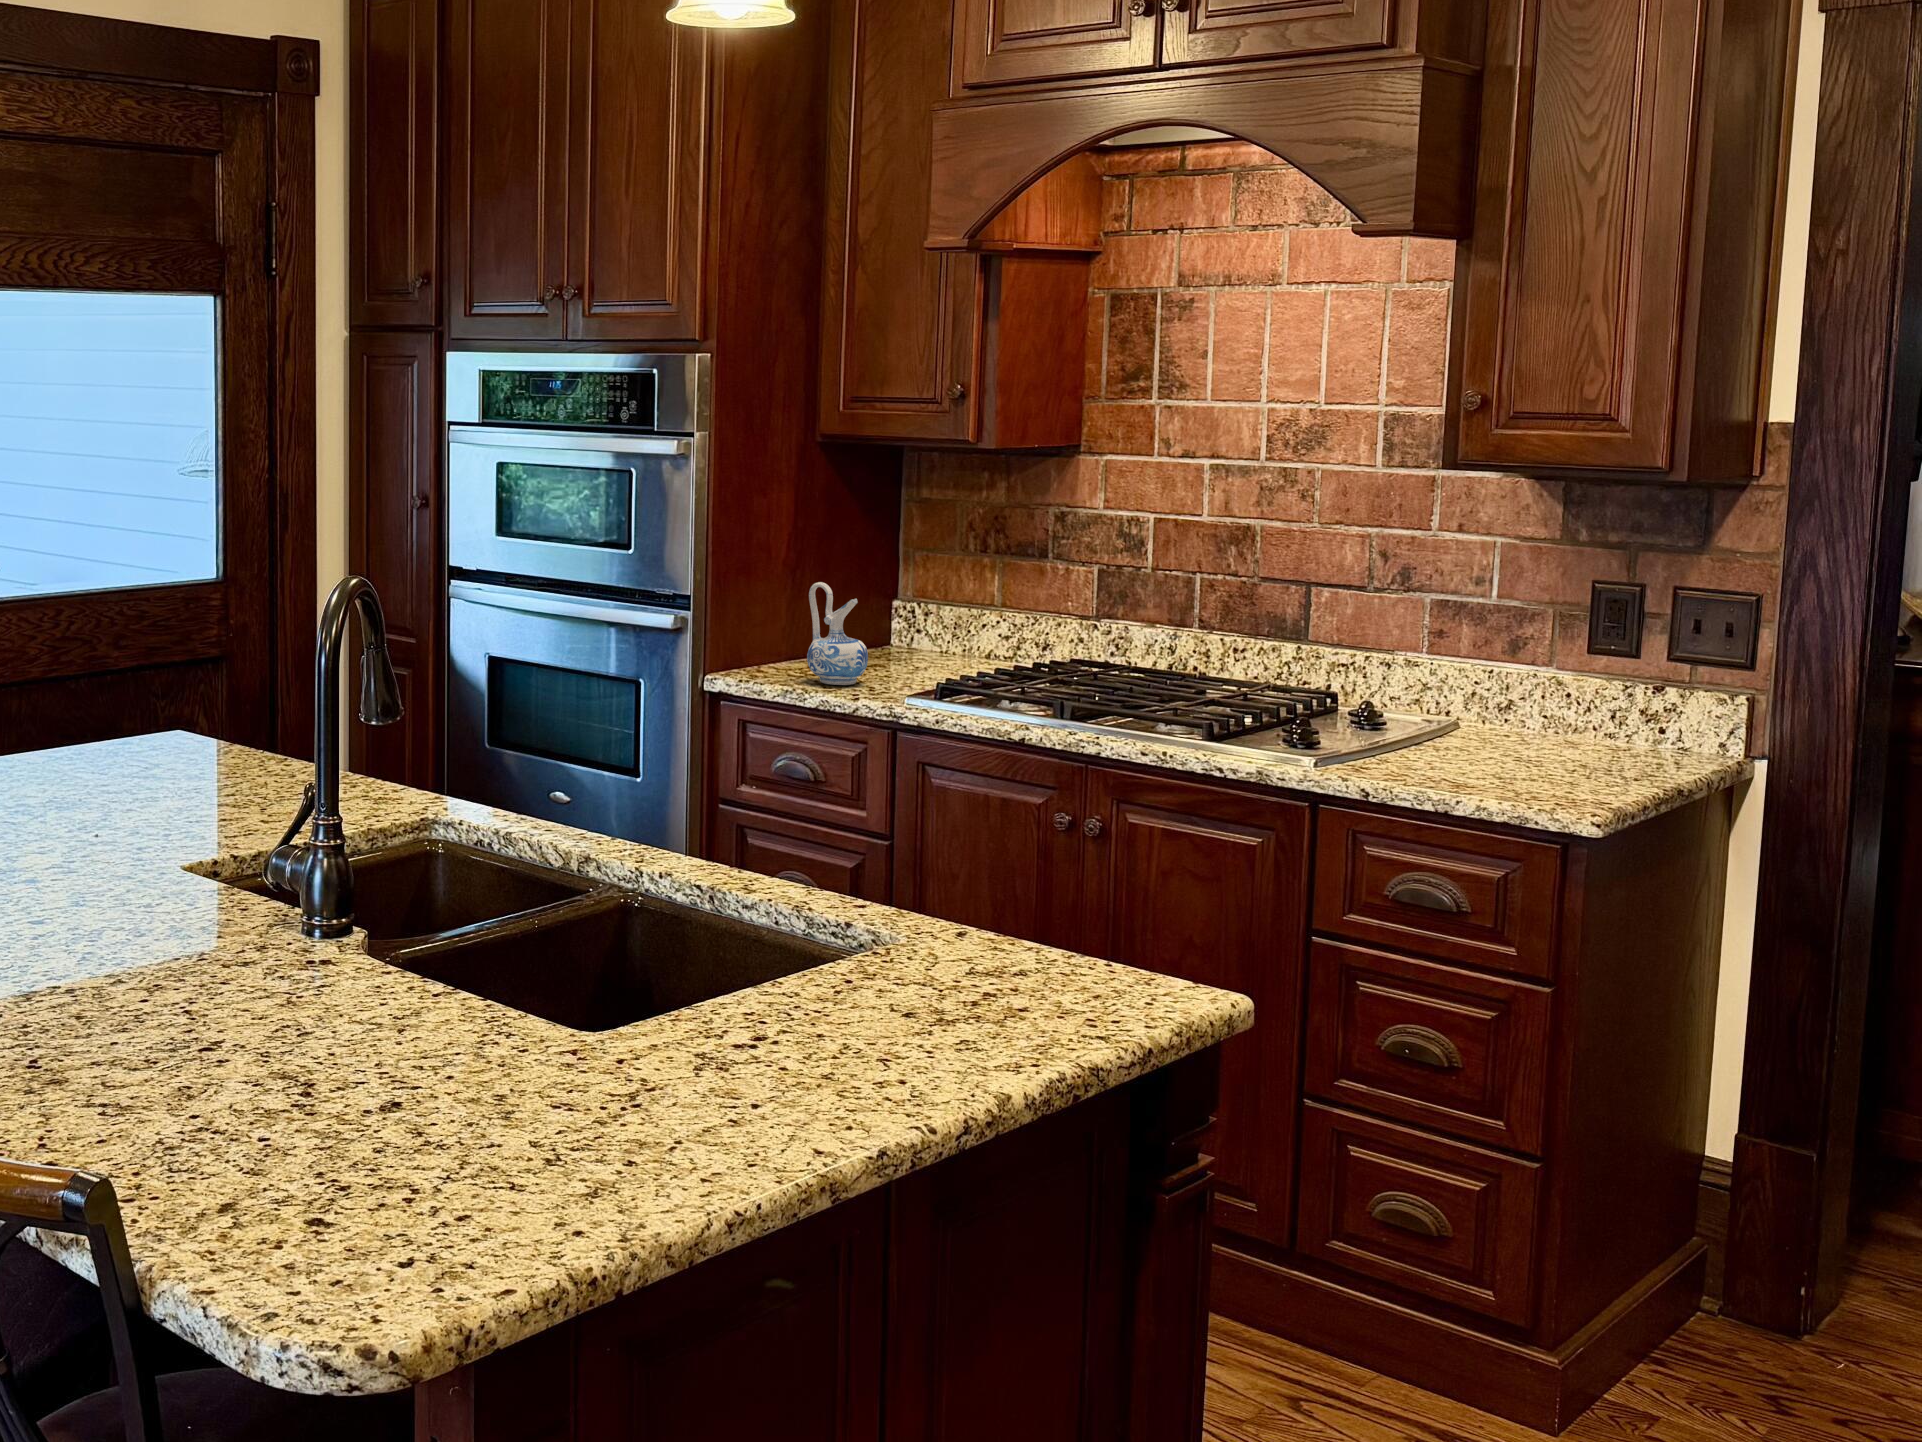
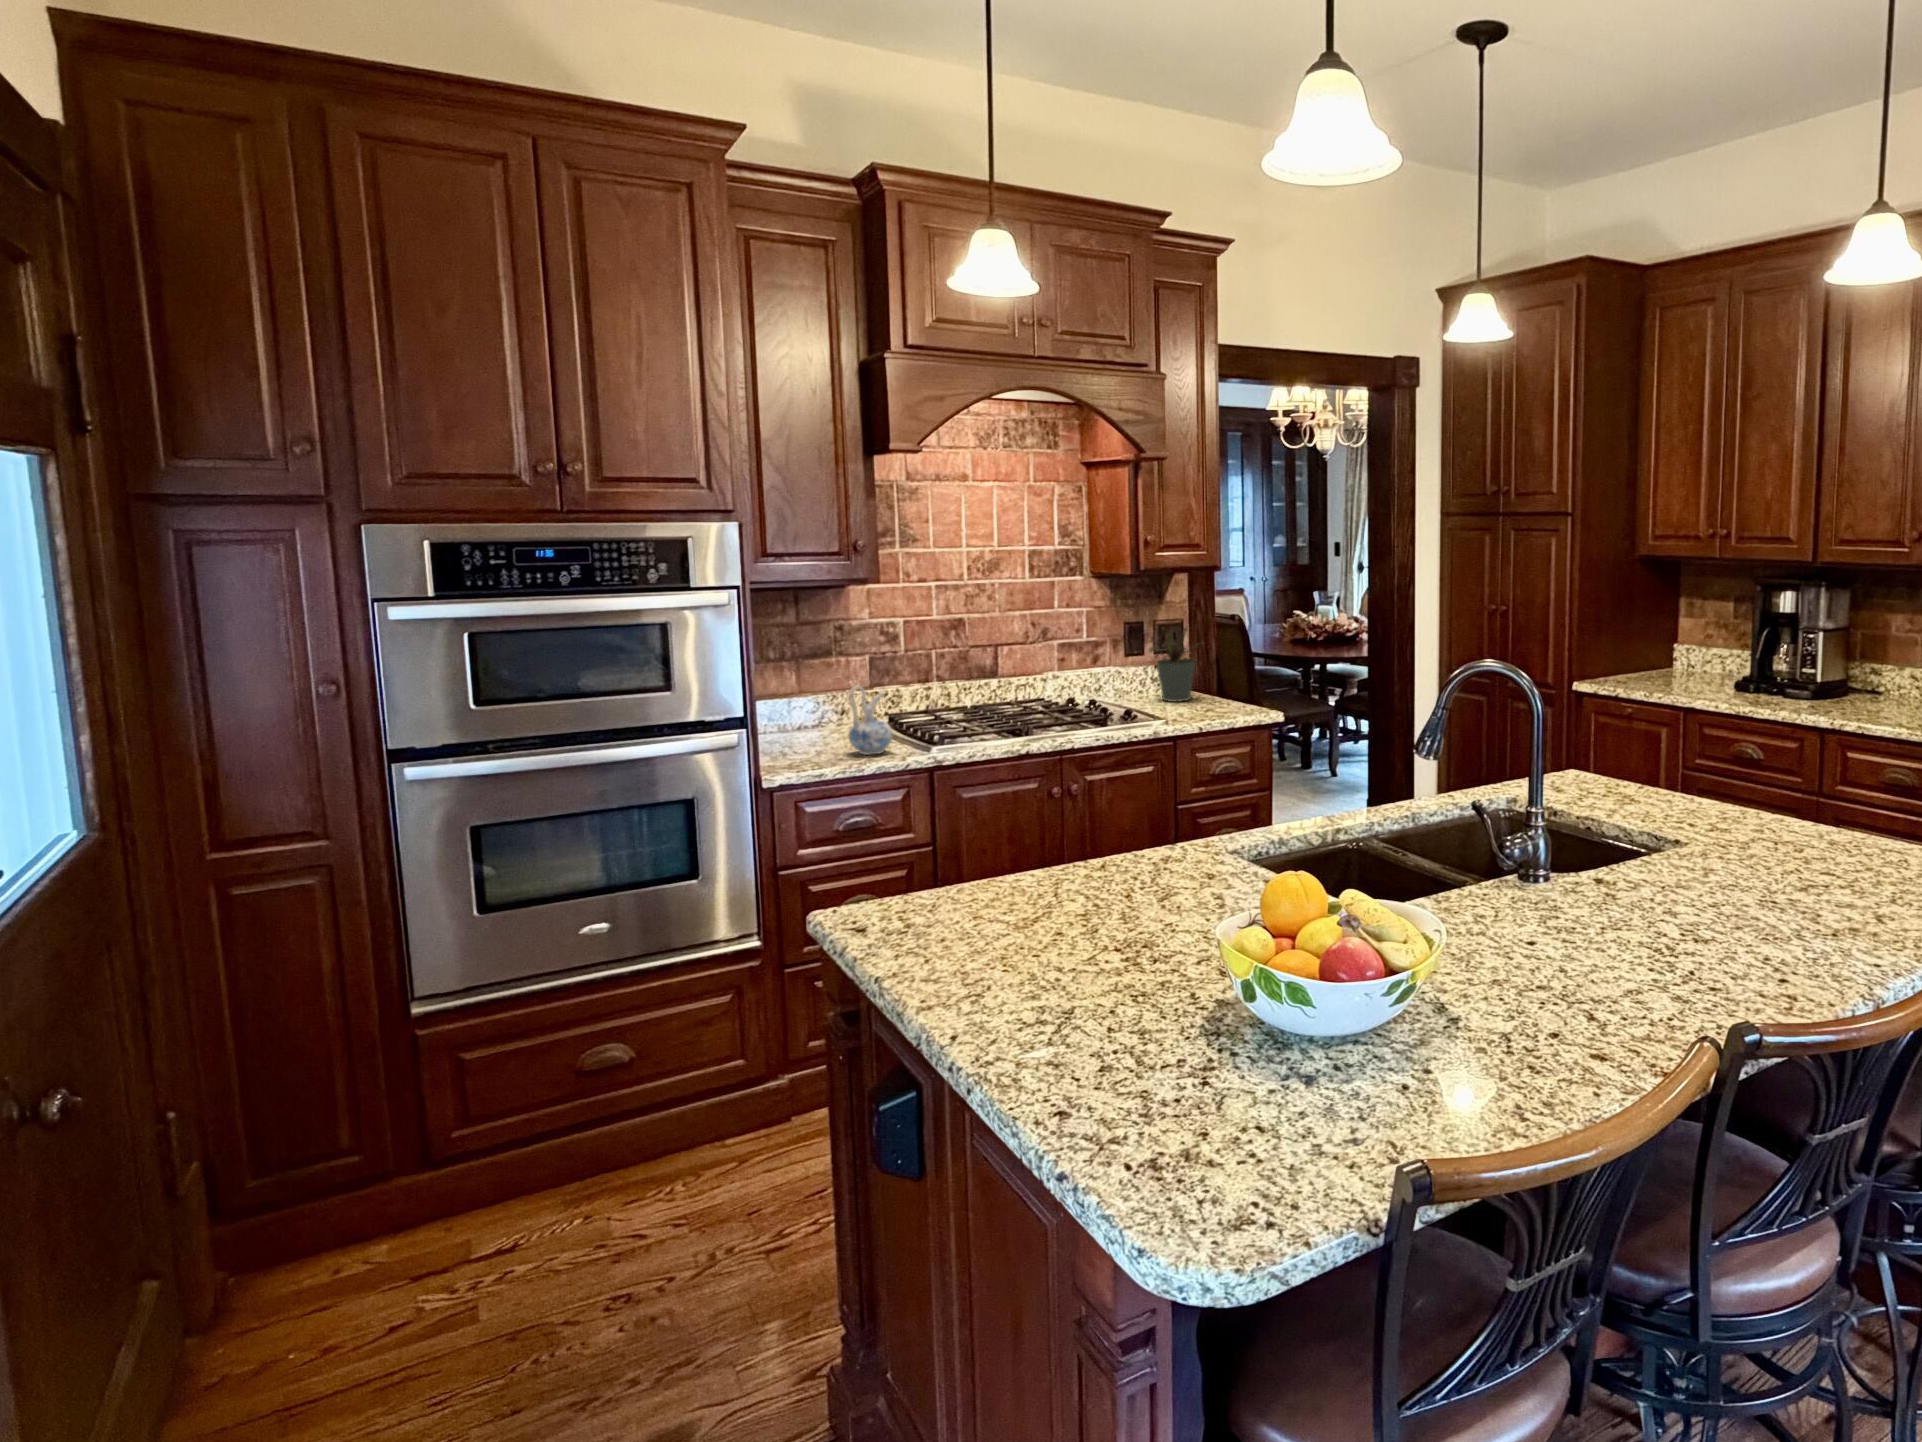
potted plant: none [1519,593,1651,759] -> present [1149,628,1203,702]

